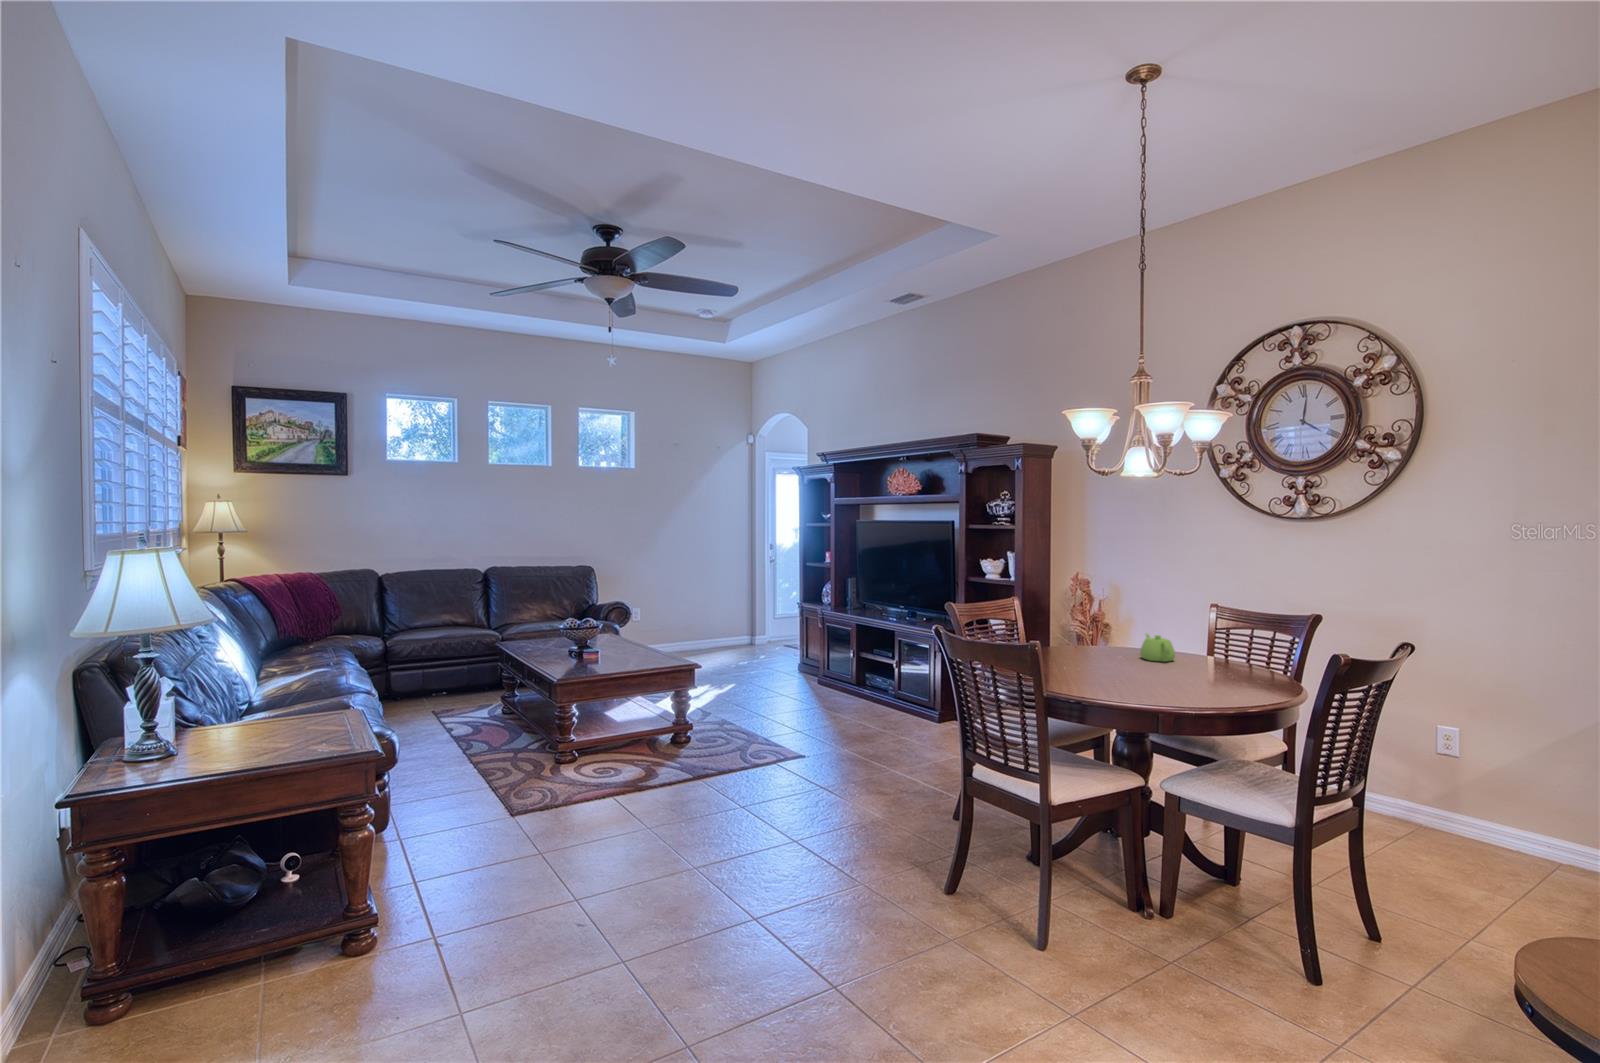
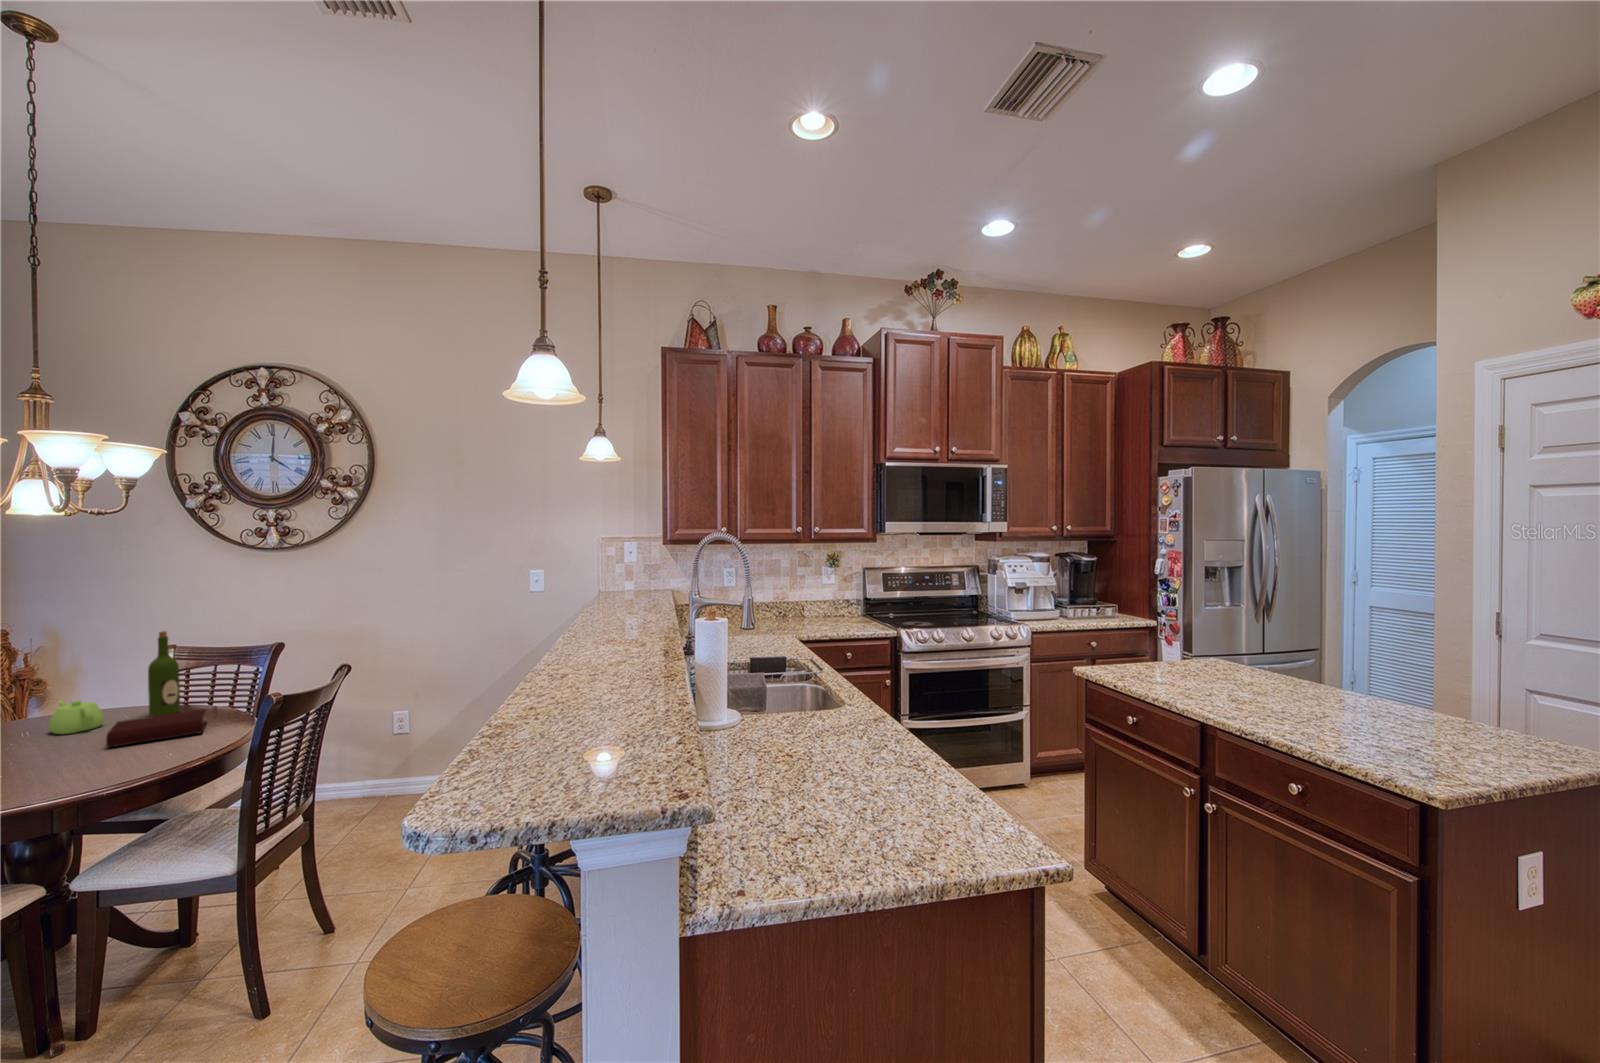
wine bottle: none [1206,585,1230,664] -> present [148,631,180,716]
book: none [1184,658,1256,685] -> present [106,709,207,748]

